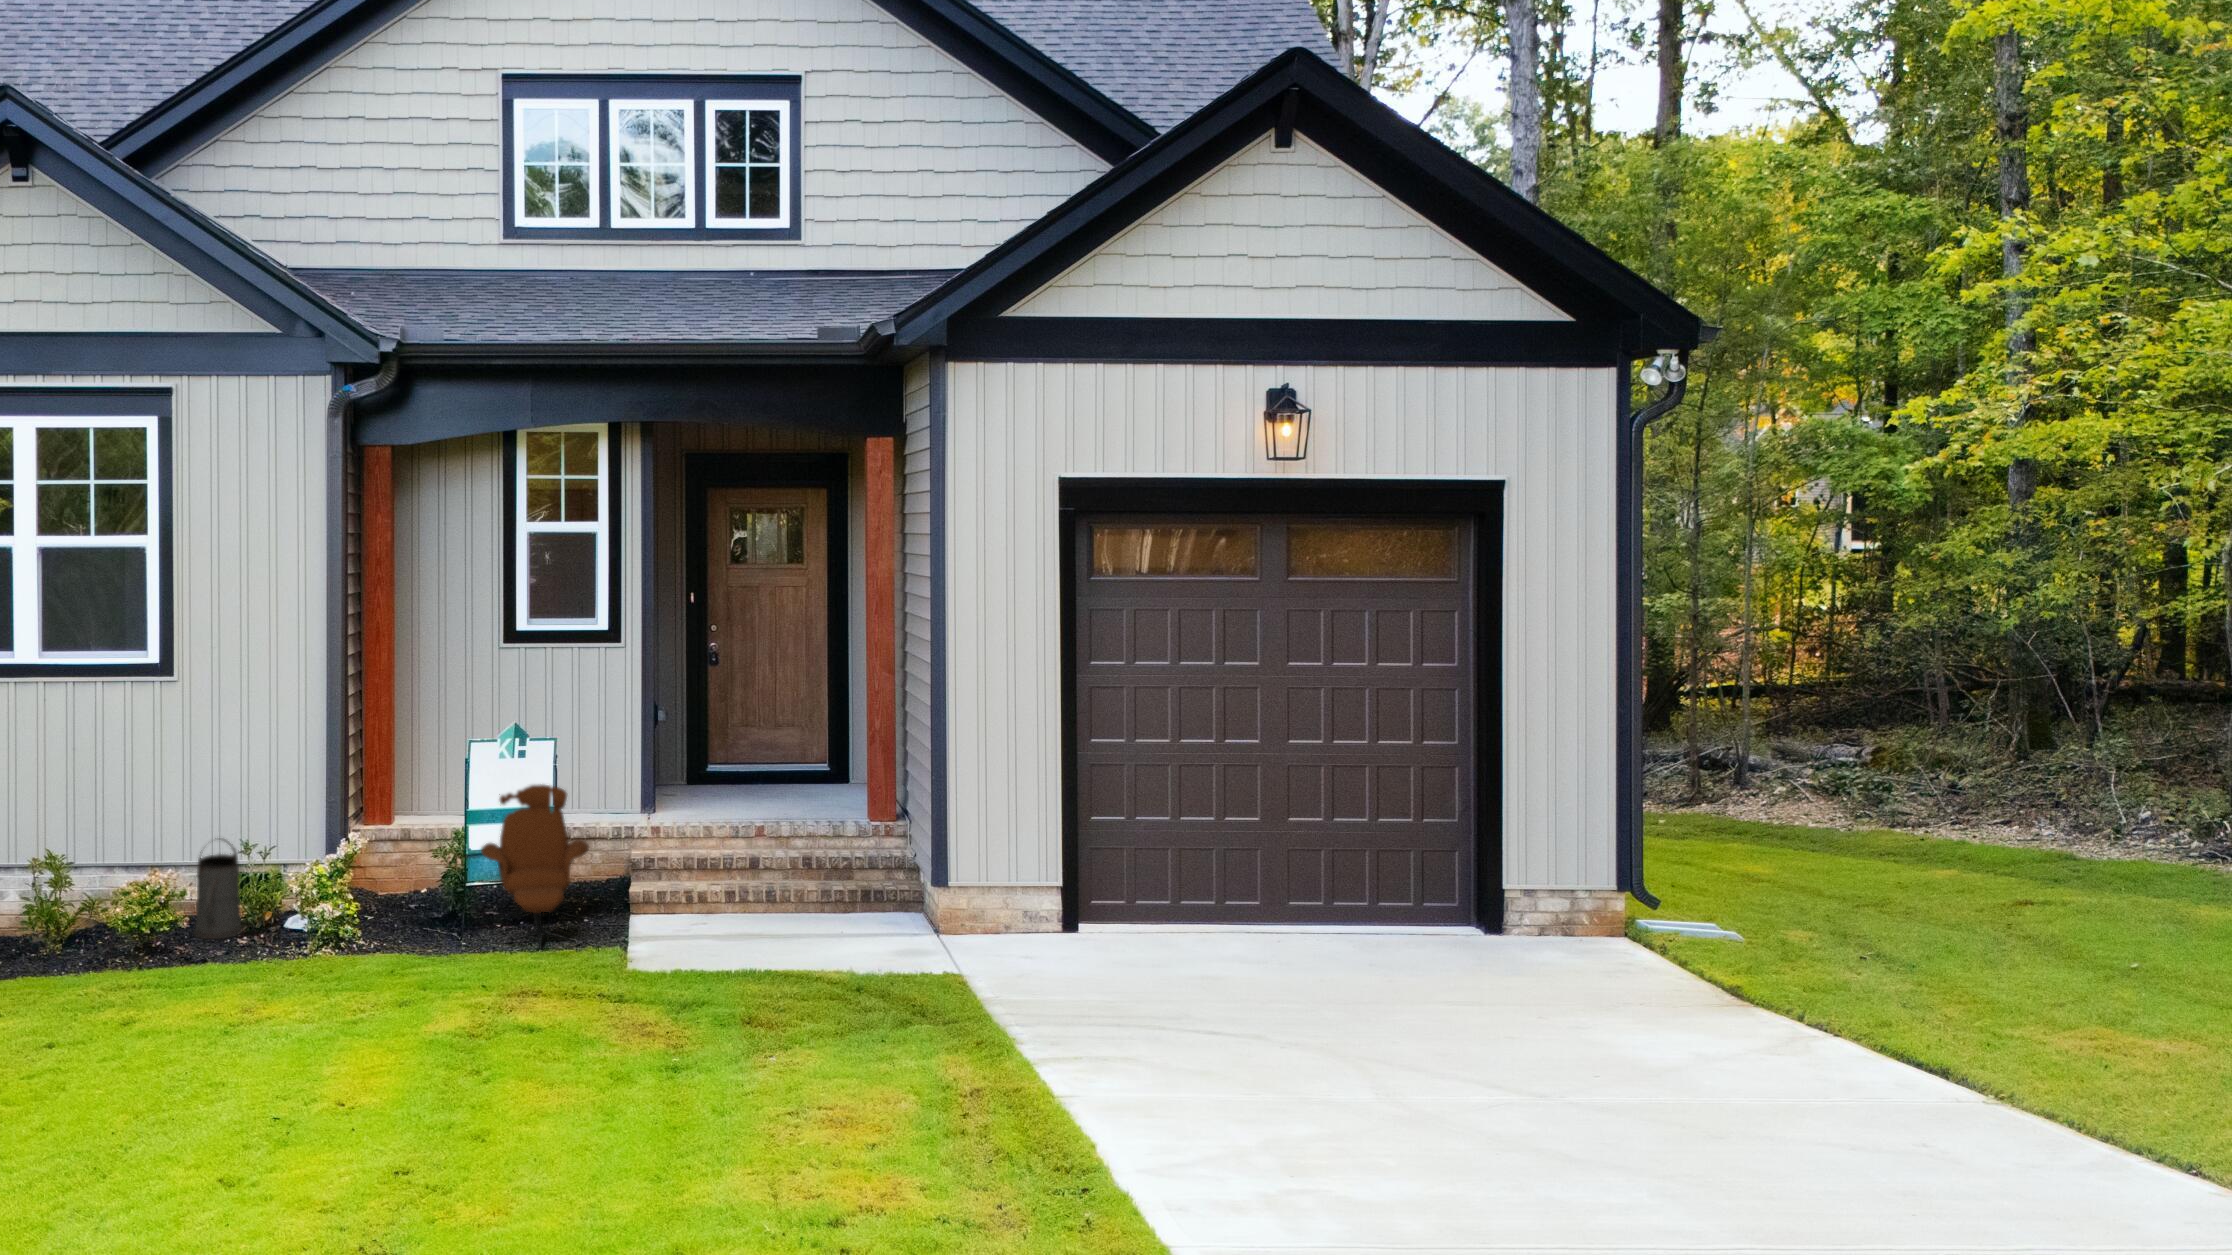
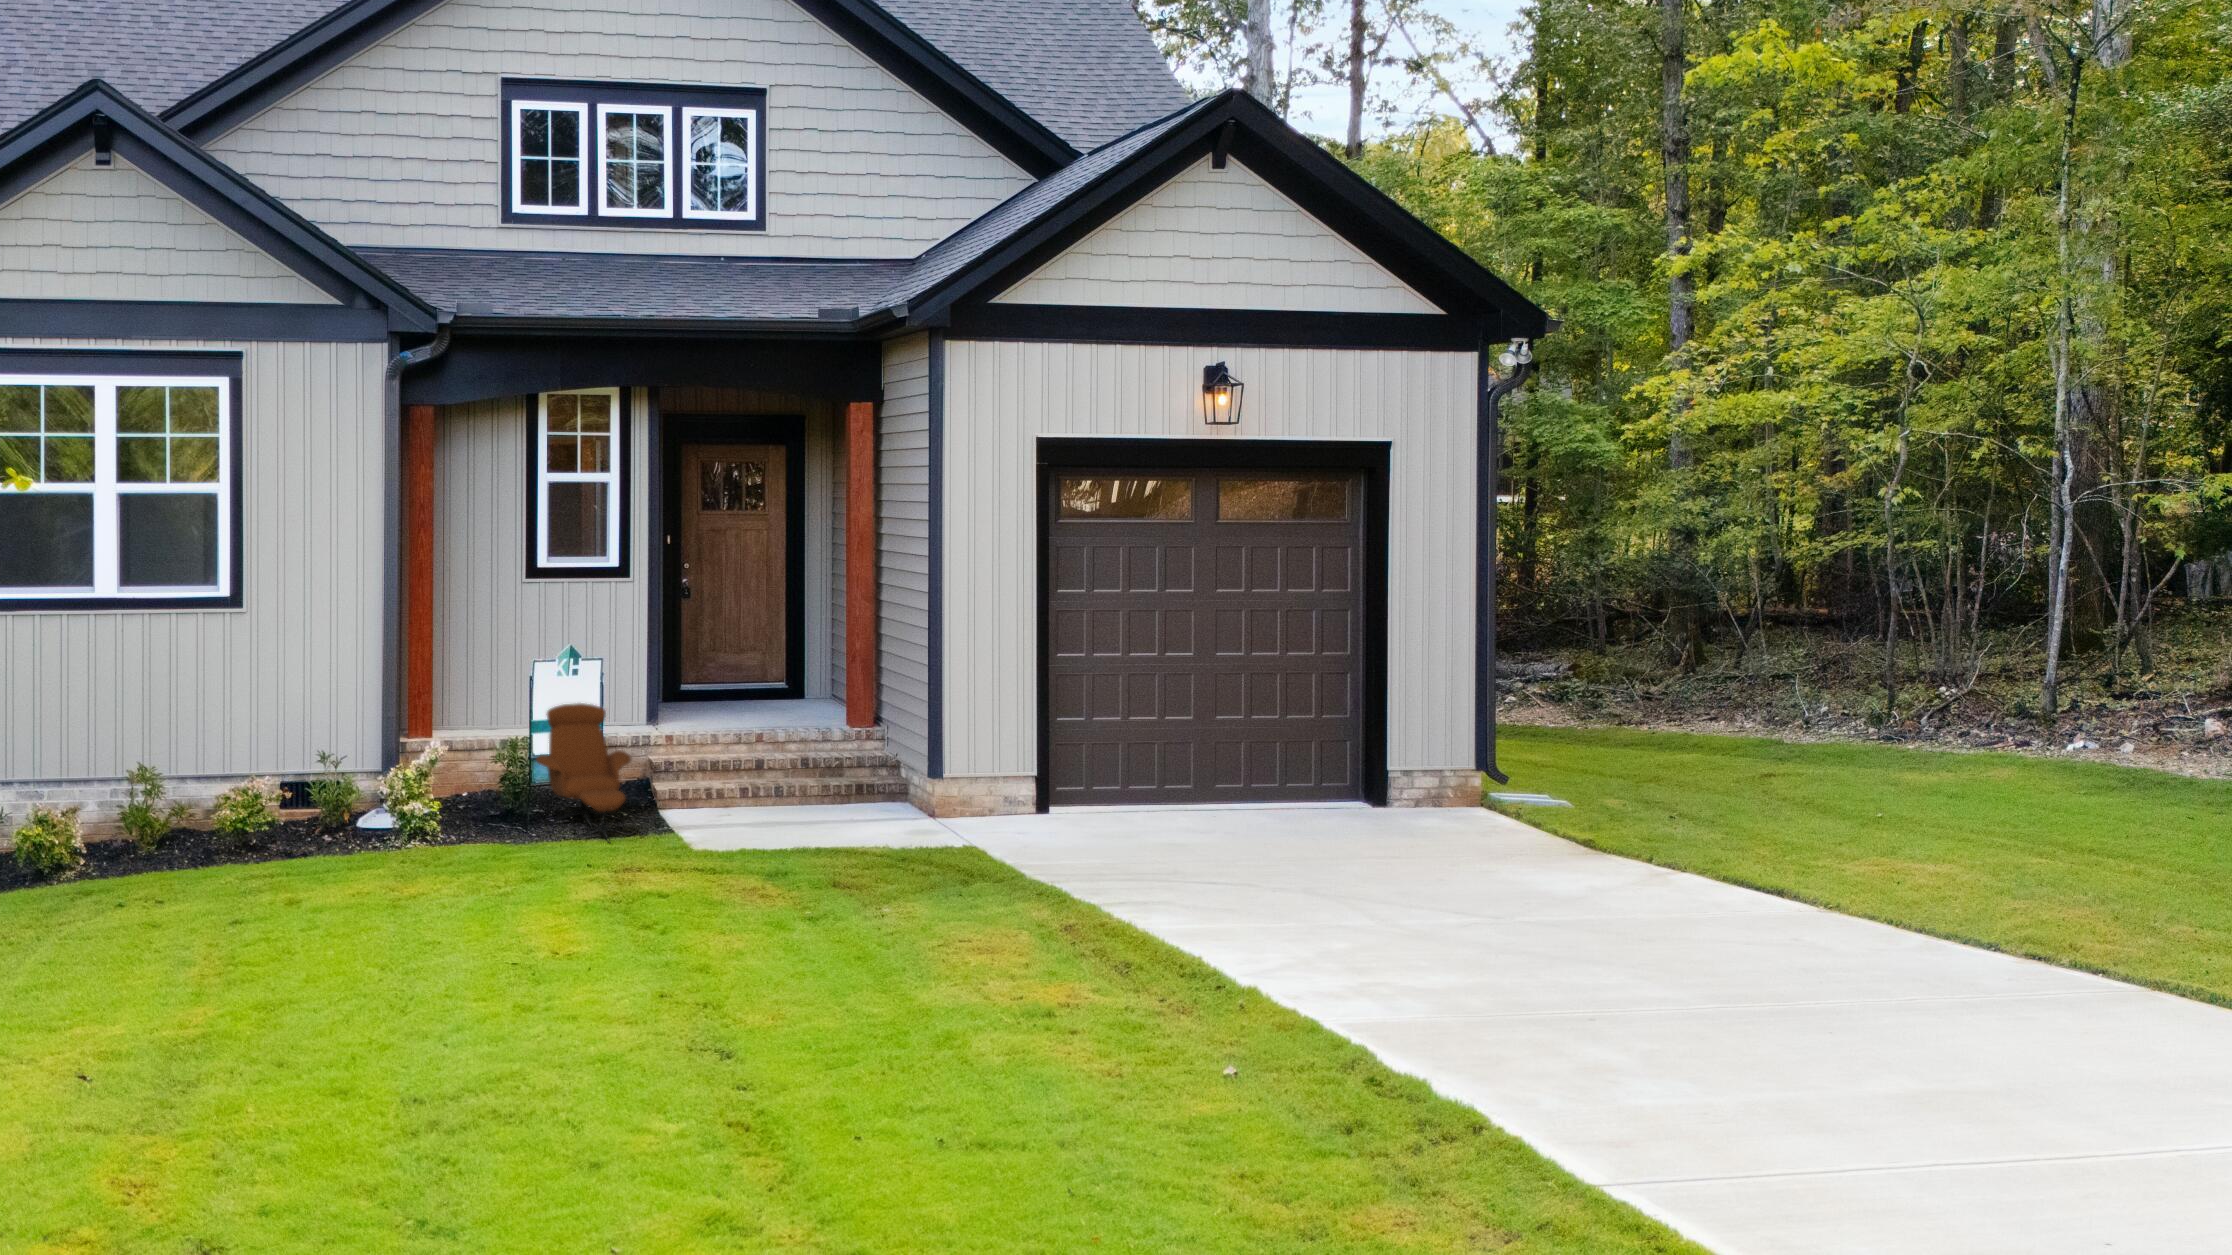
watering can: present [193,839,243,939] -> none [282,754,327,844]

